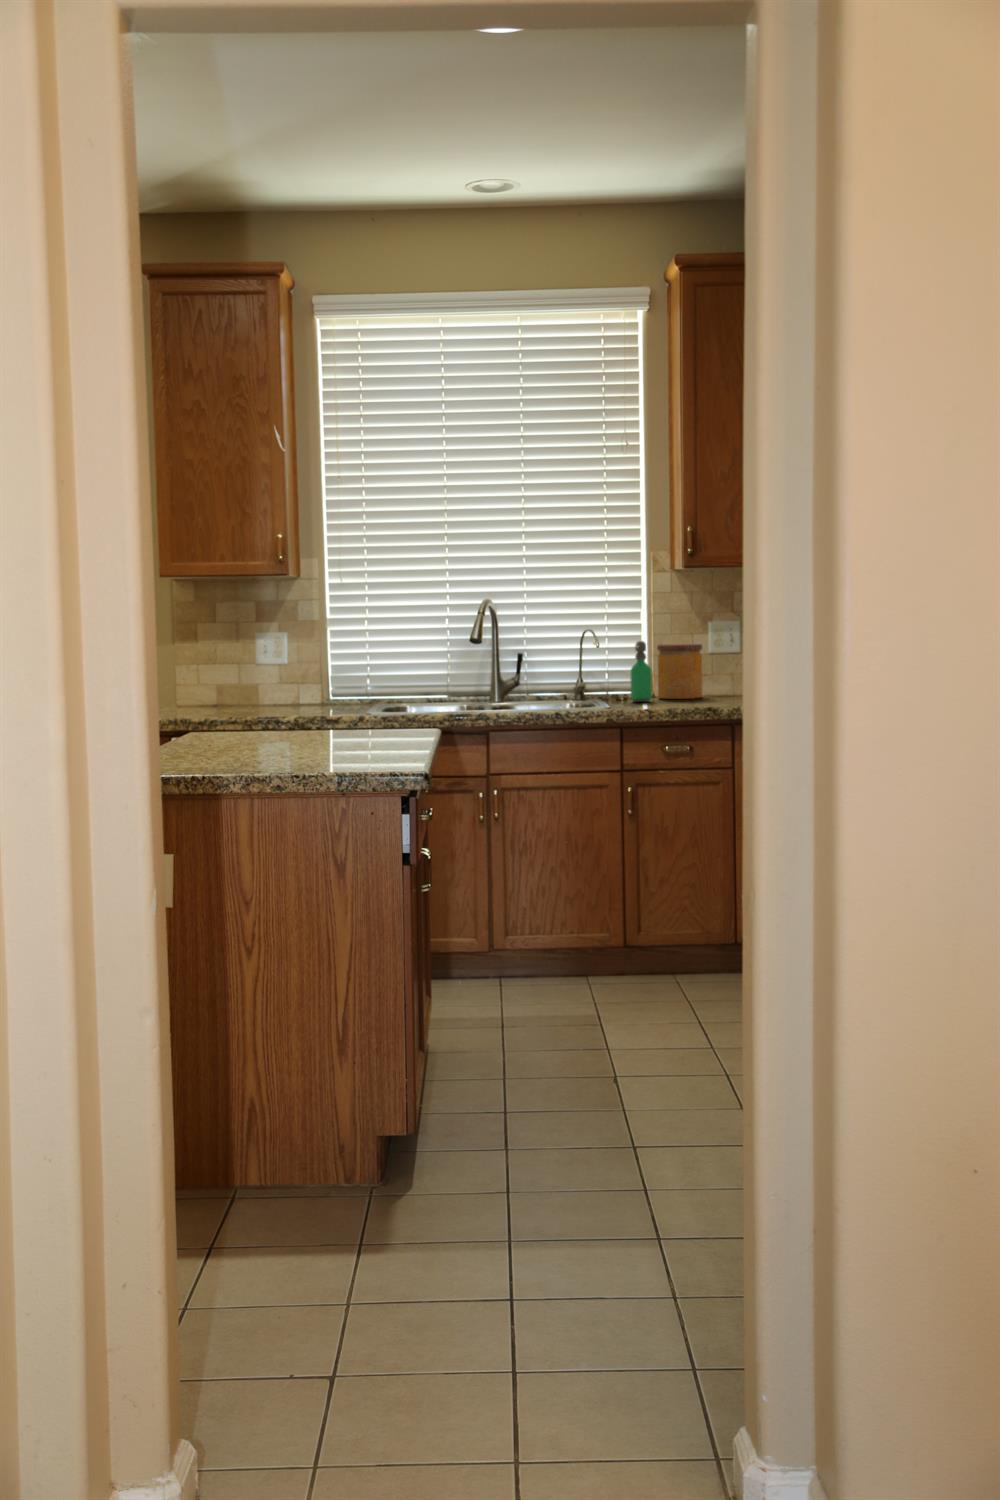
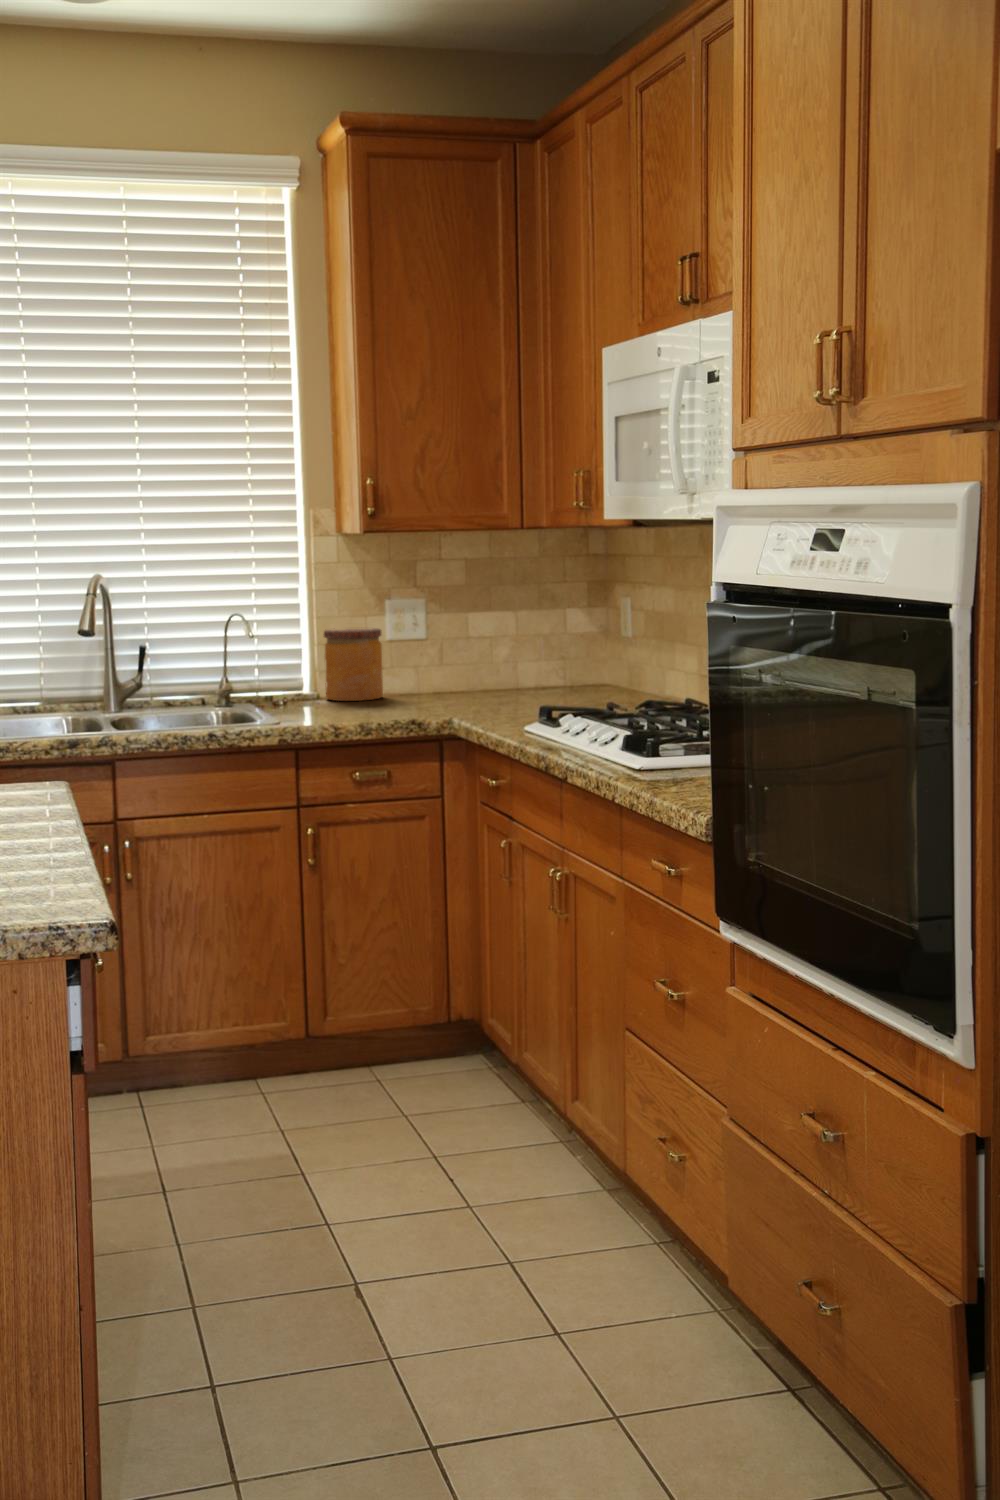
soap dispenser: present [631,641,652,702] -> none [295,628,324,708]

